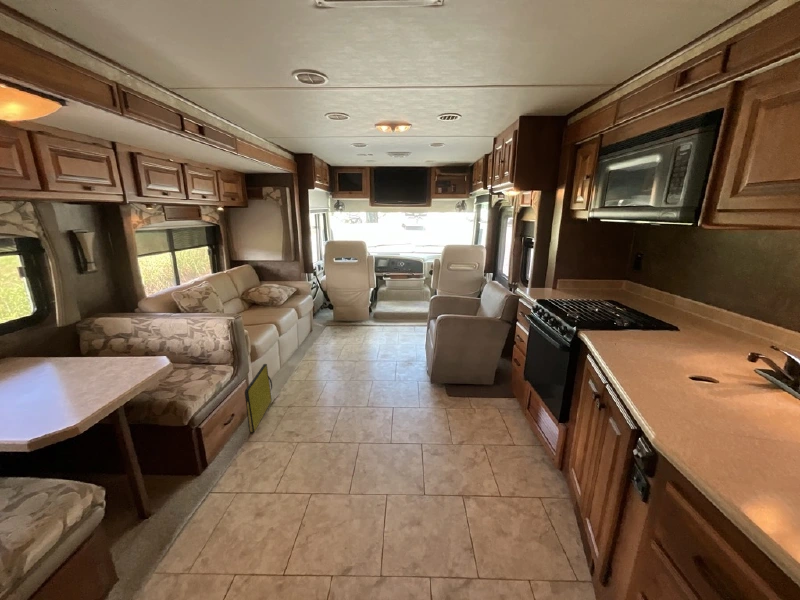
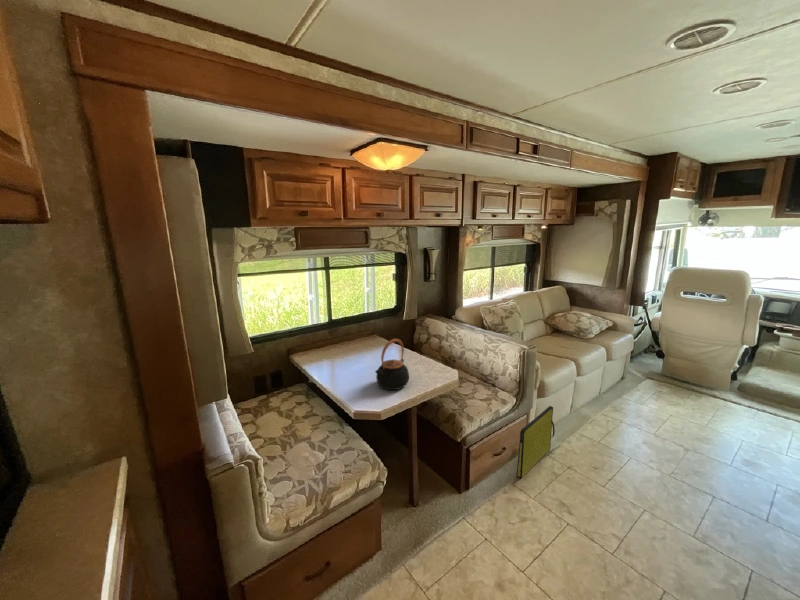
teapot: none [49,338,105,402] -> present [375,339,409,390]

